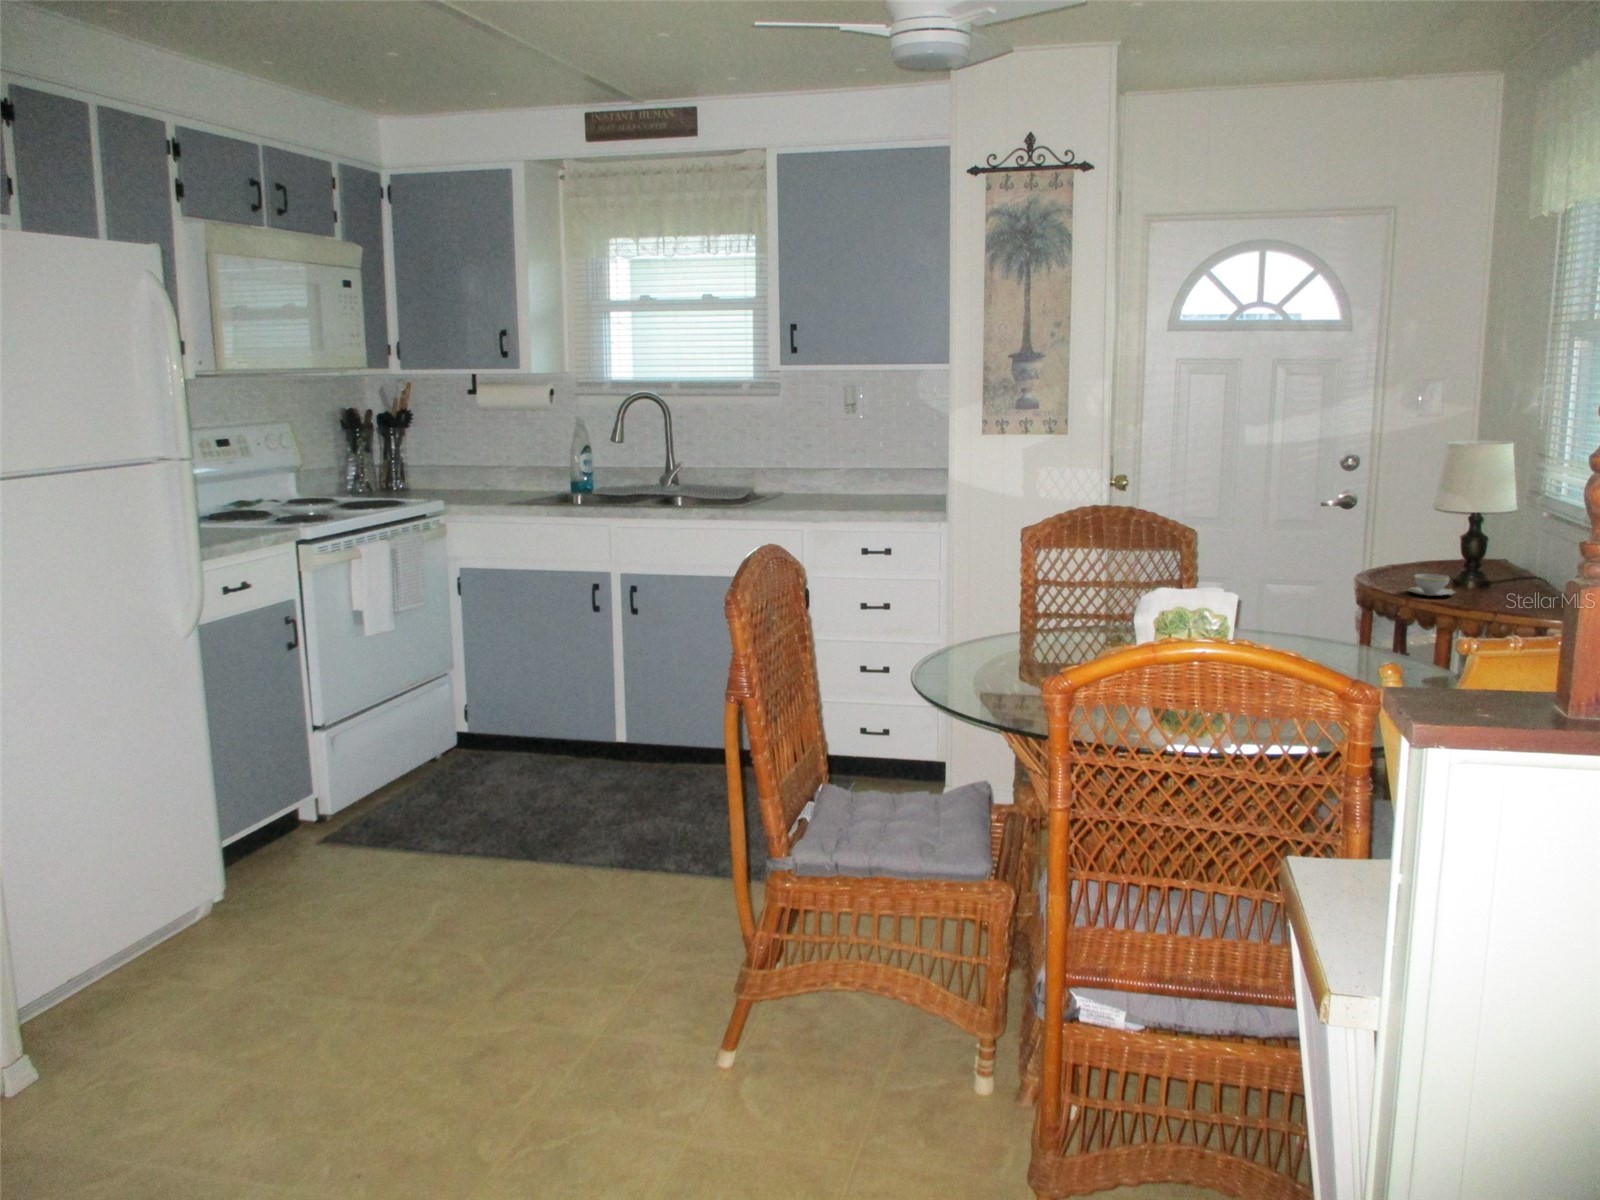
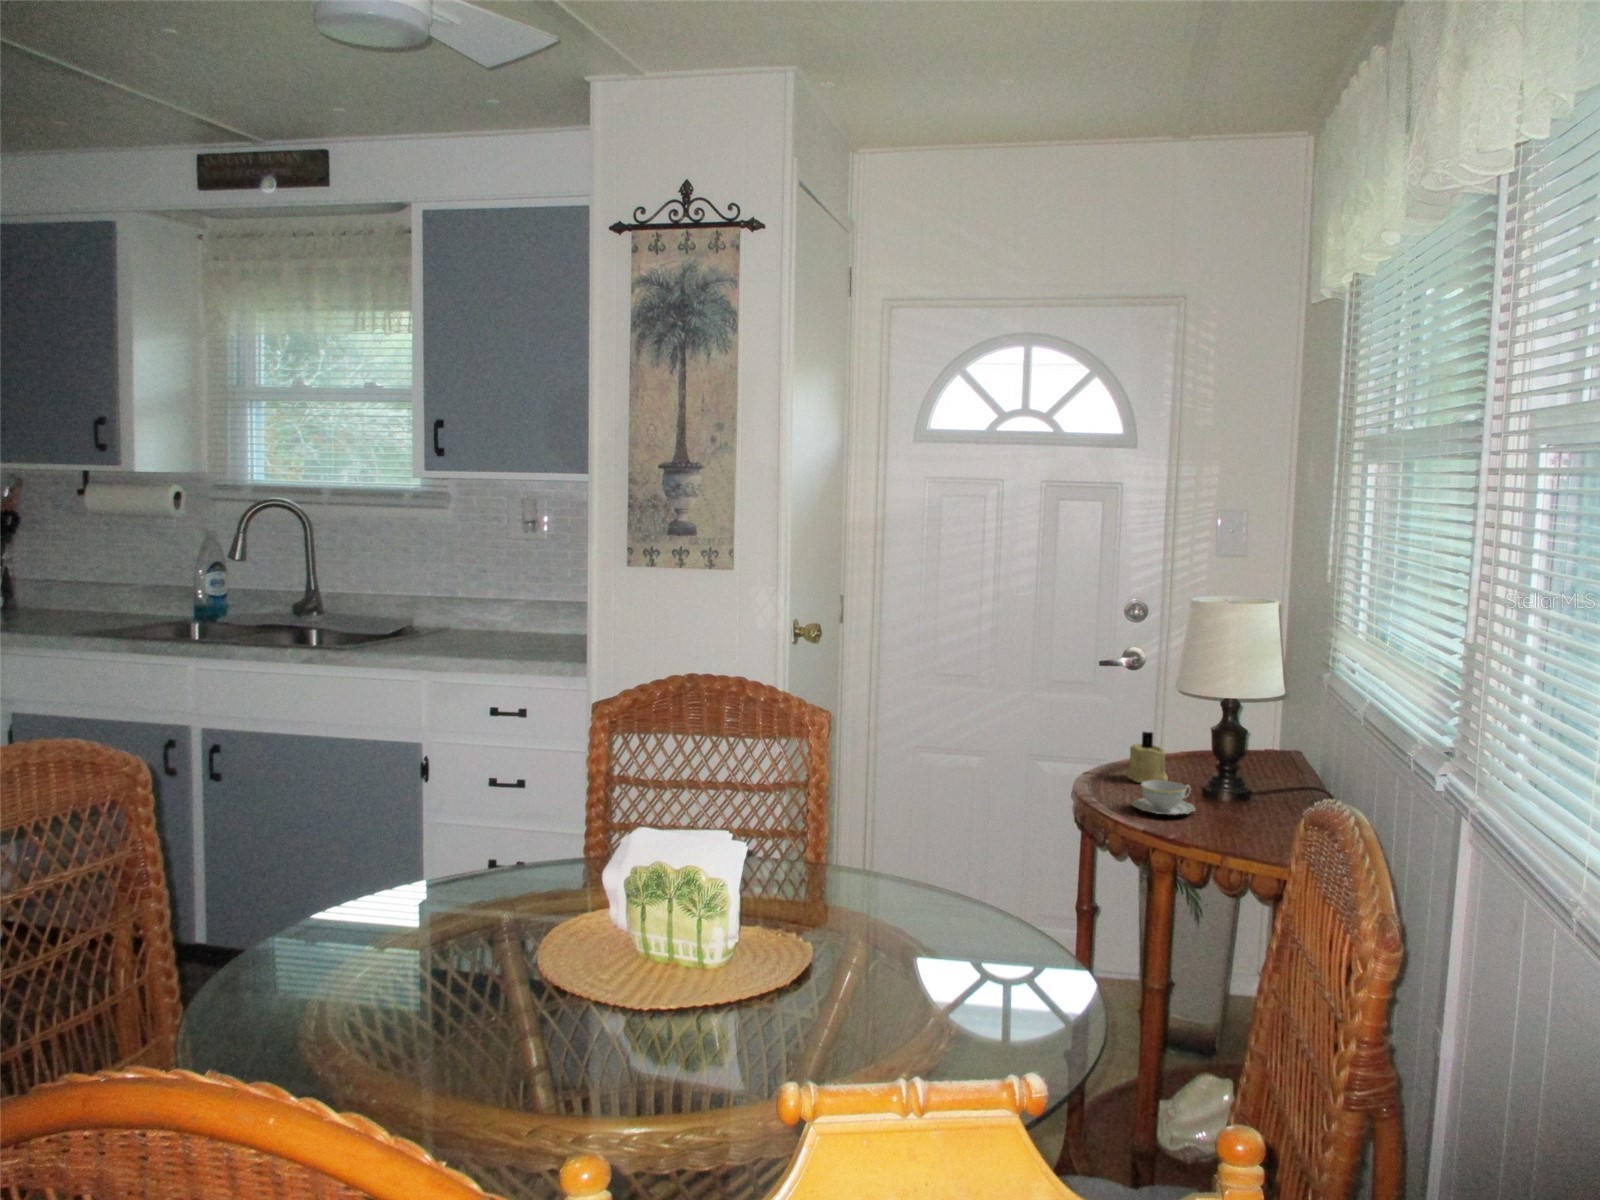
candle: none [1388,543,1420,580] -> present [1127,732,1168,783]

